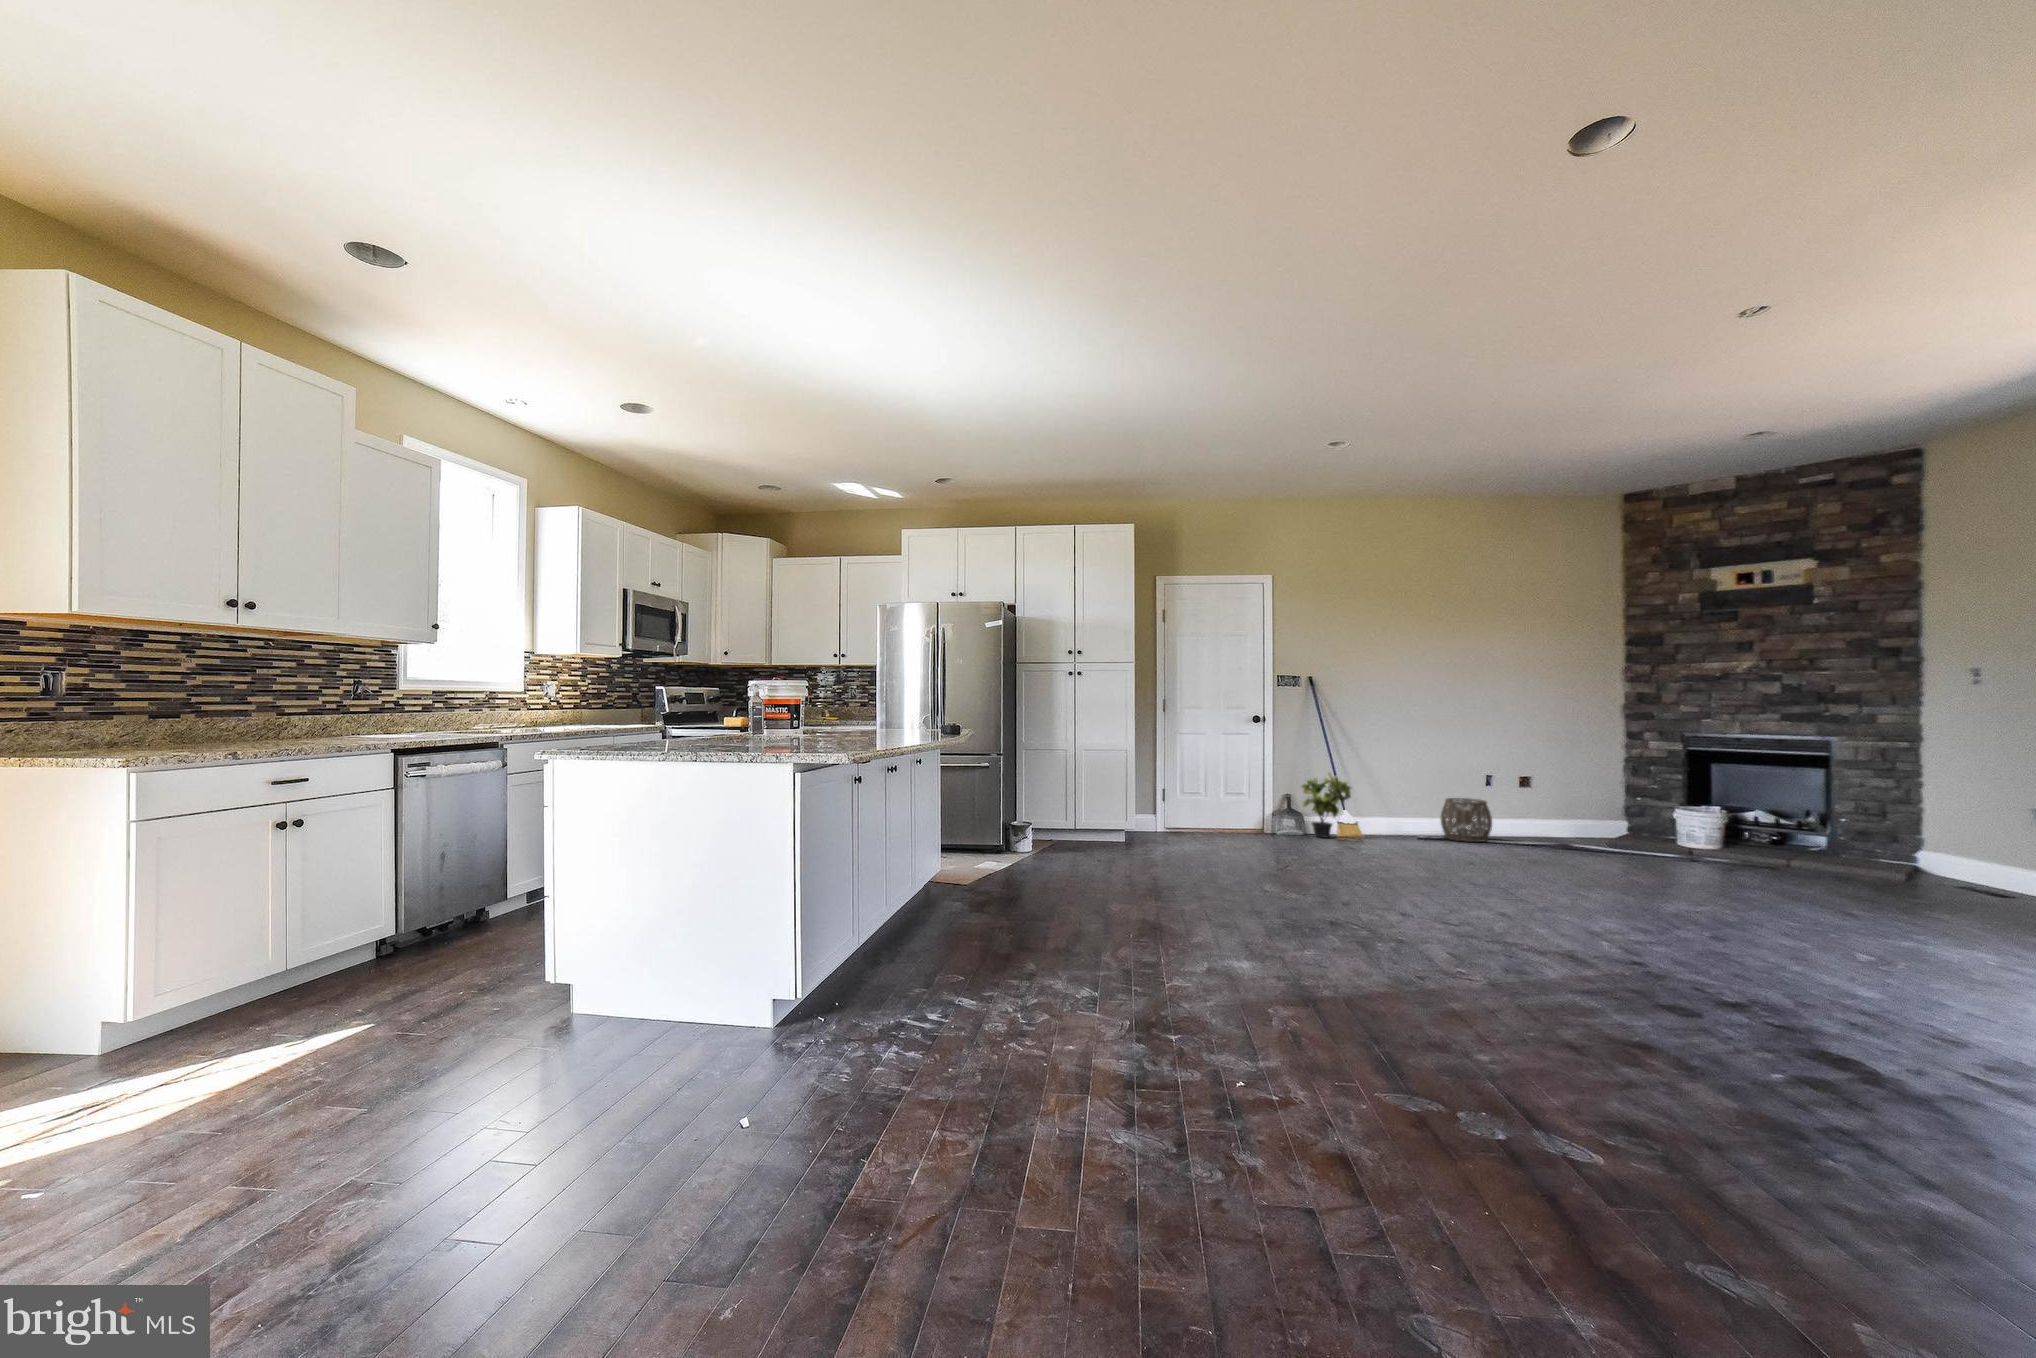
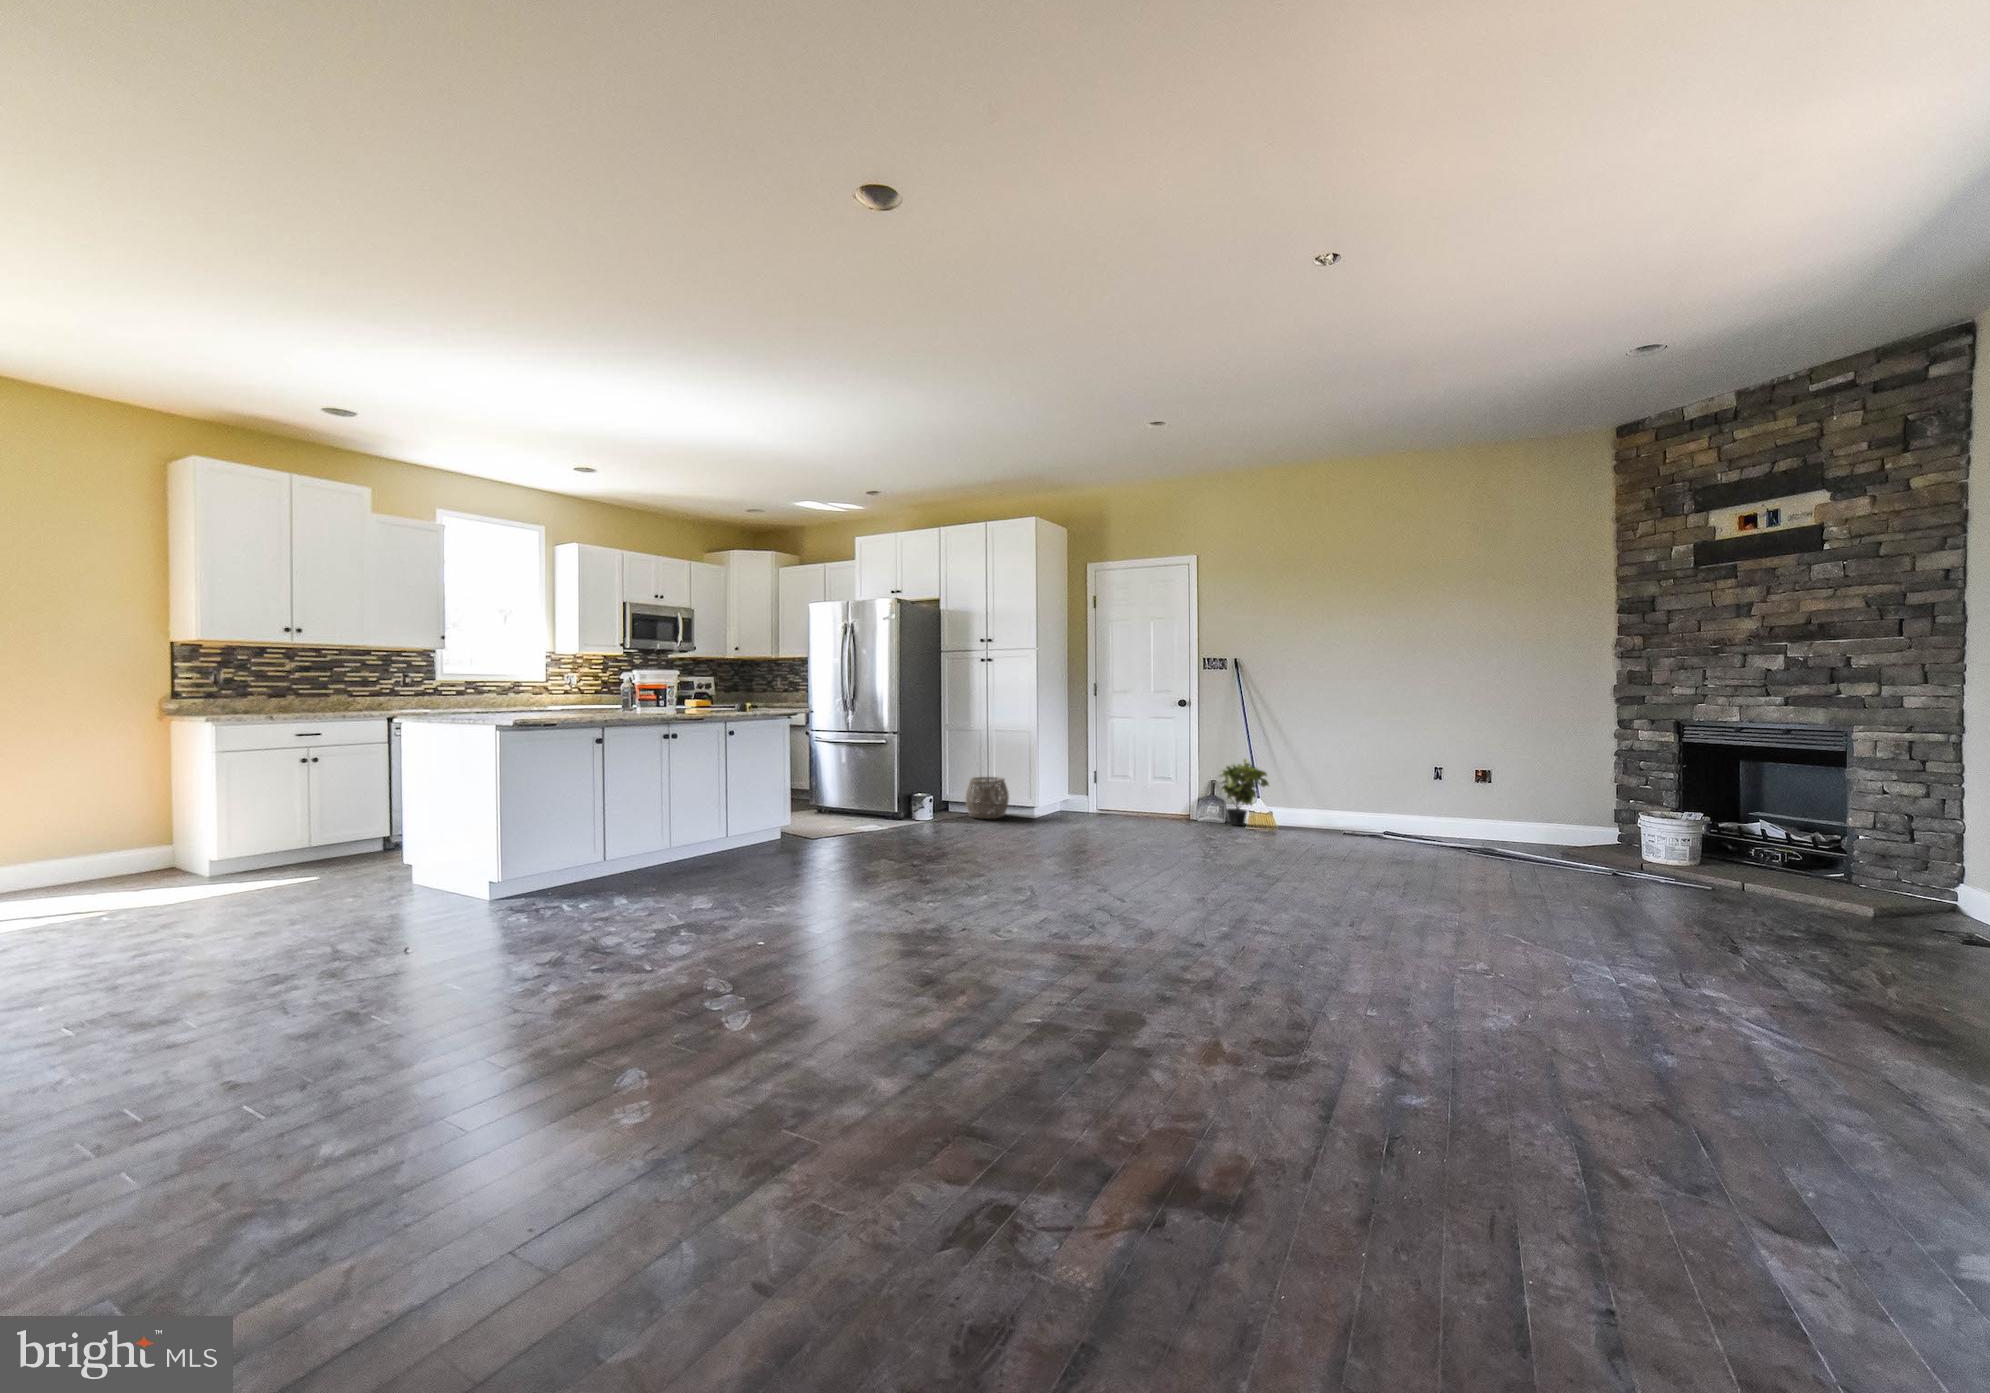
woven basket: present [1440,798,1492,842] -> present [966,777,1009,819]

